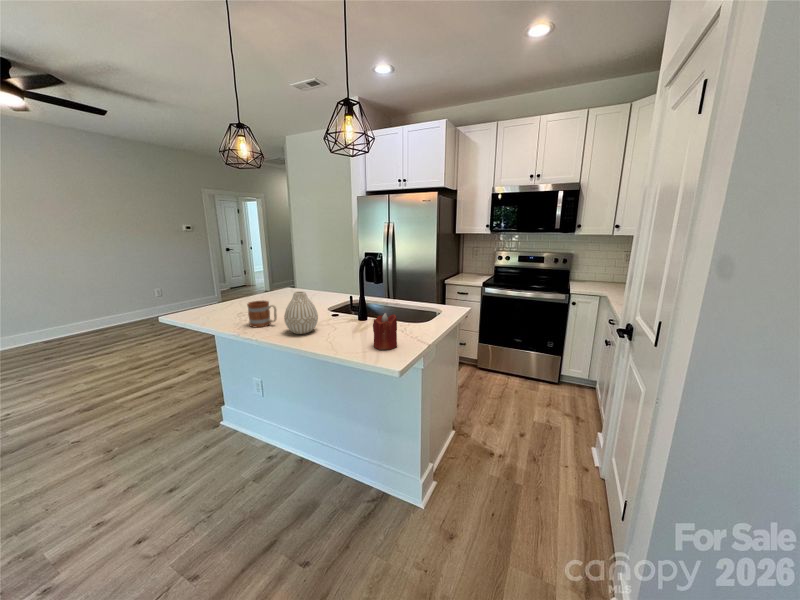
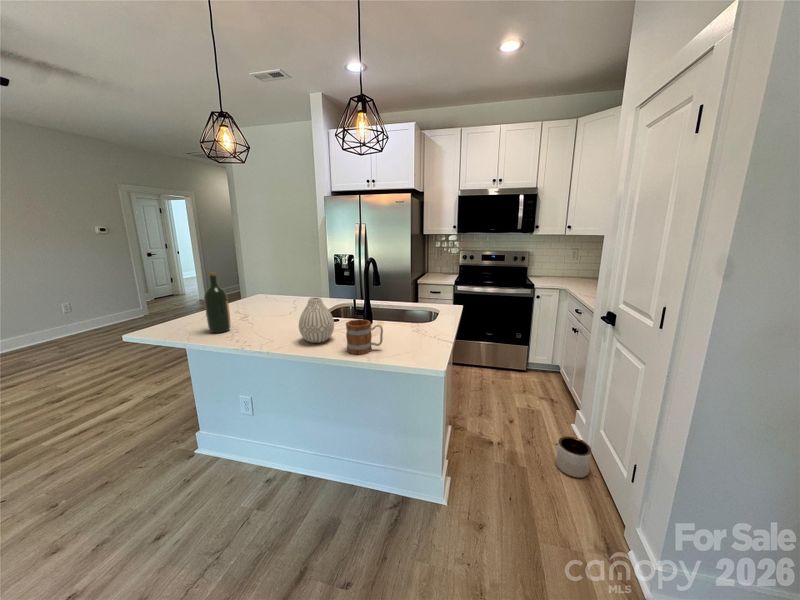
wine bottle: none [217,266,239,319] -> present [204,273,230,333]
mug: present [247,300,277,327] -> present [346,319,383,354]
candle: present [373,313,397,350] -> none [403,315,429,352]
planter: none [558,459,598,507] -> present [556,436,591,478]

